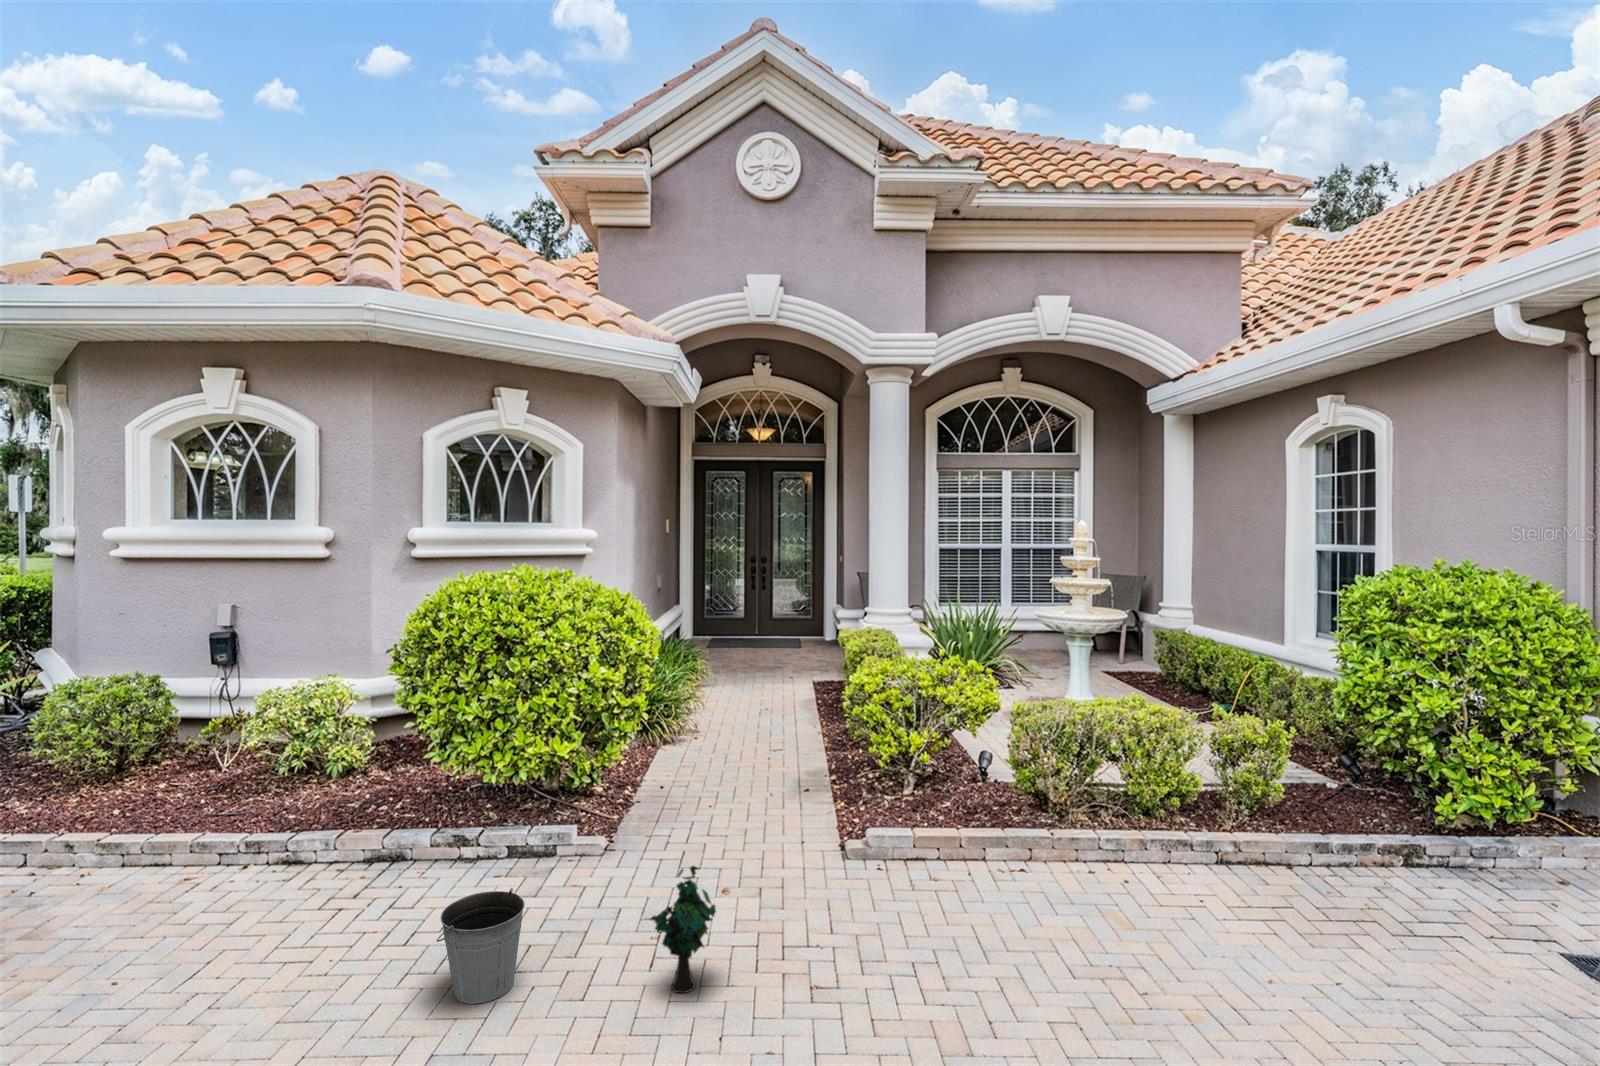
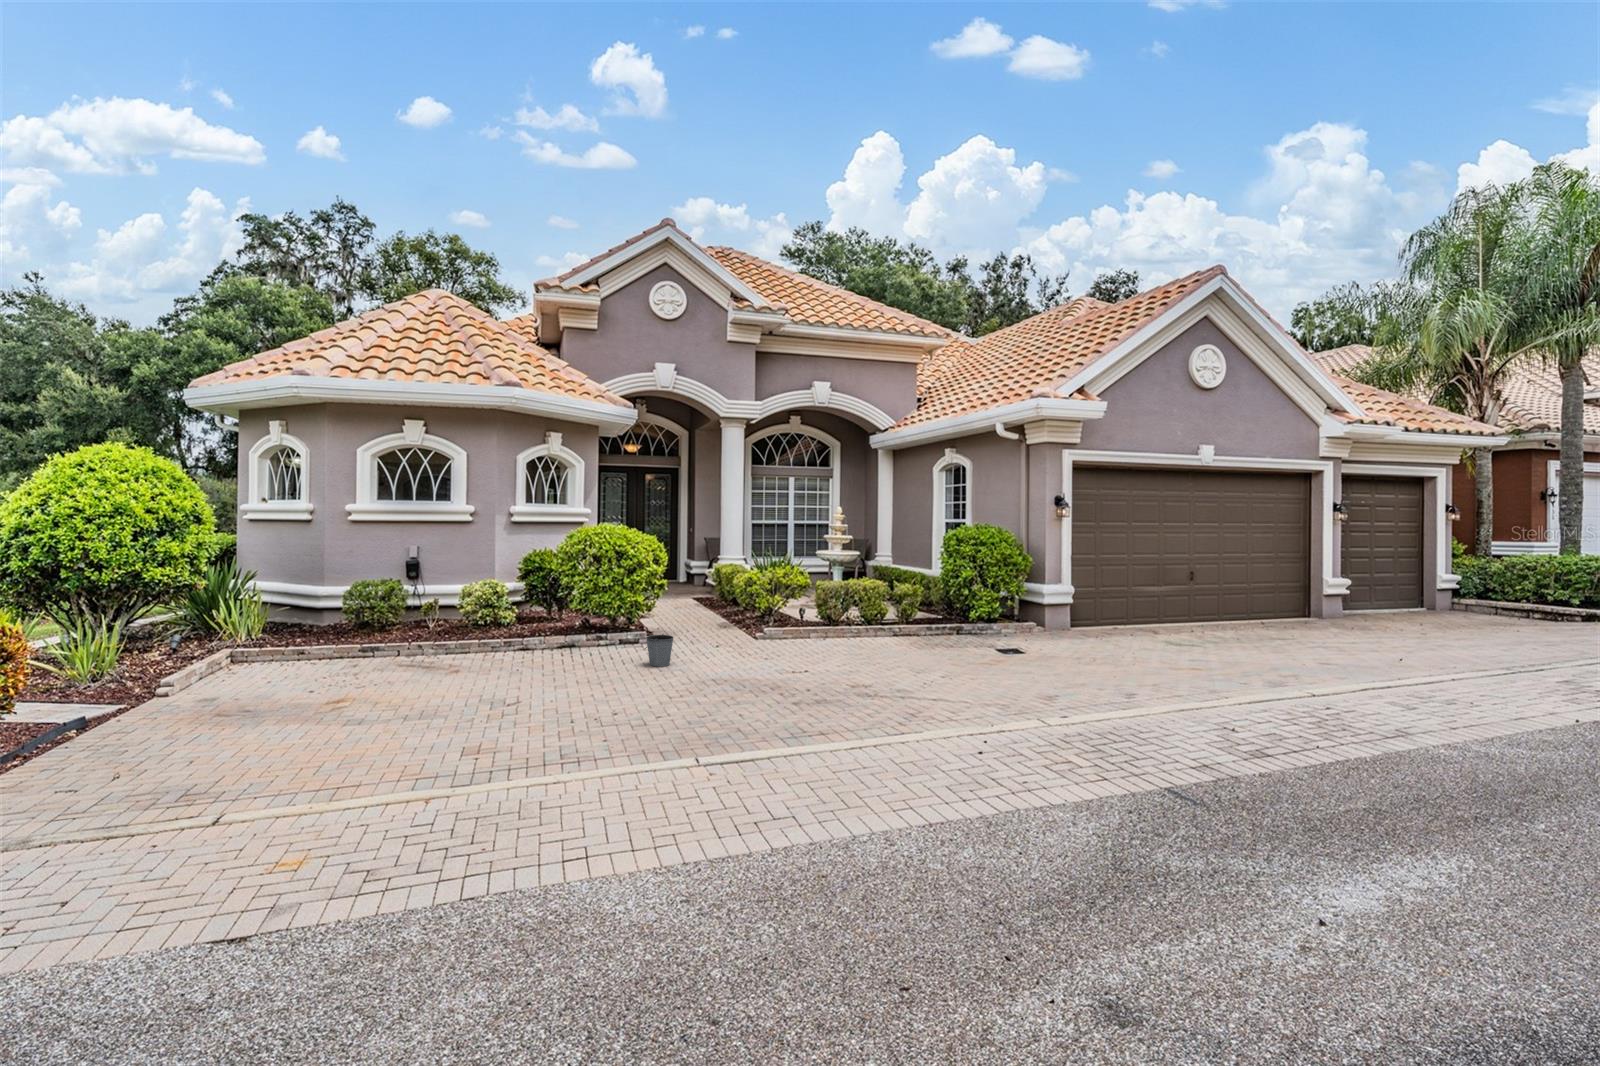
decorative plant: present [650,866,716,993] -> none [717,621,738,662]

